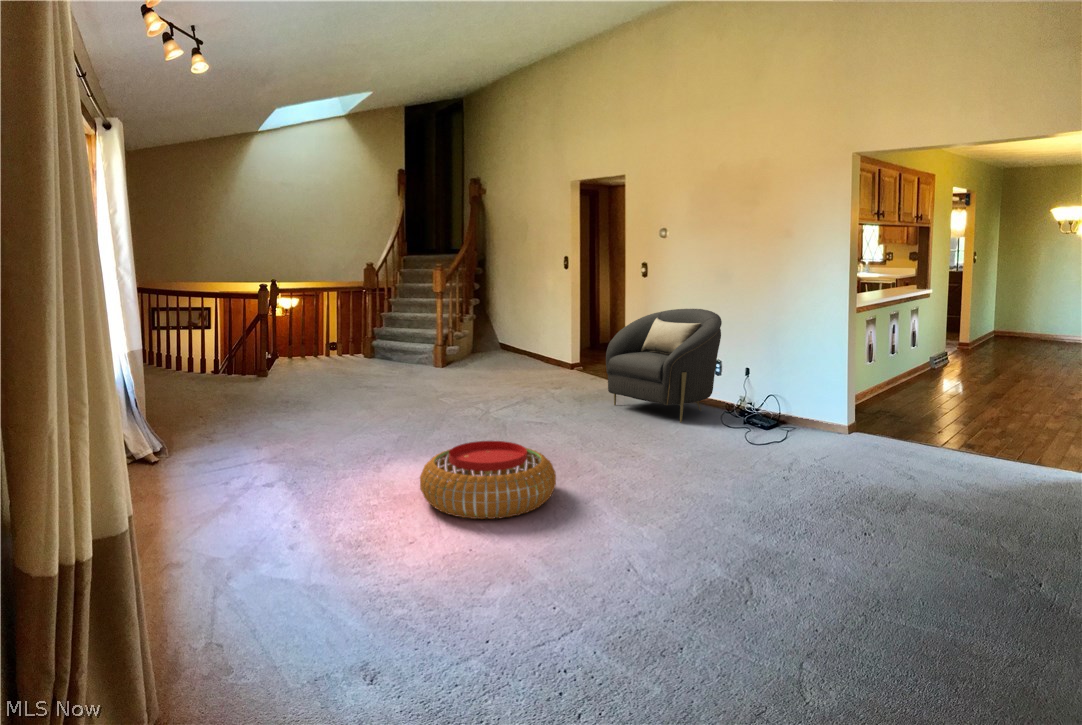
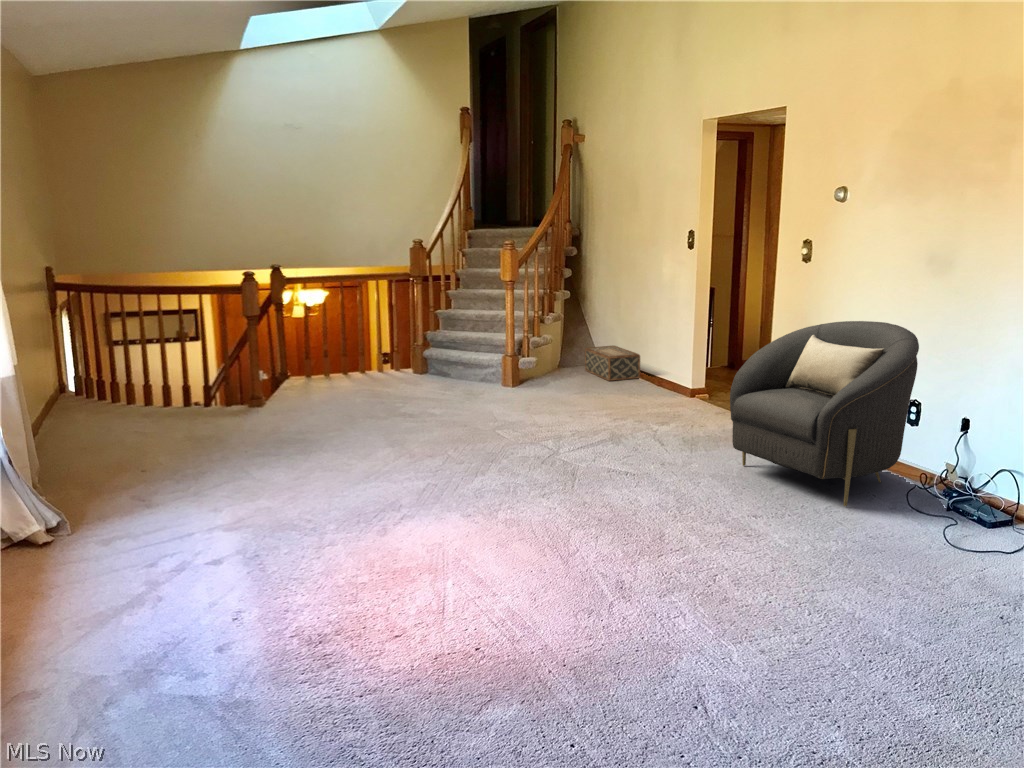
woven basket: none [495,339,535,362] -> present [585,346,640,381]
pouf: present [420,441,556,519] -> none [402,558,618,705]

